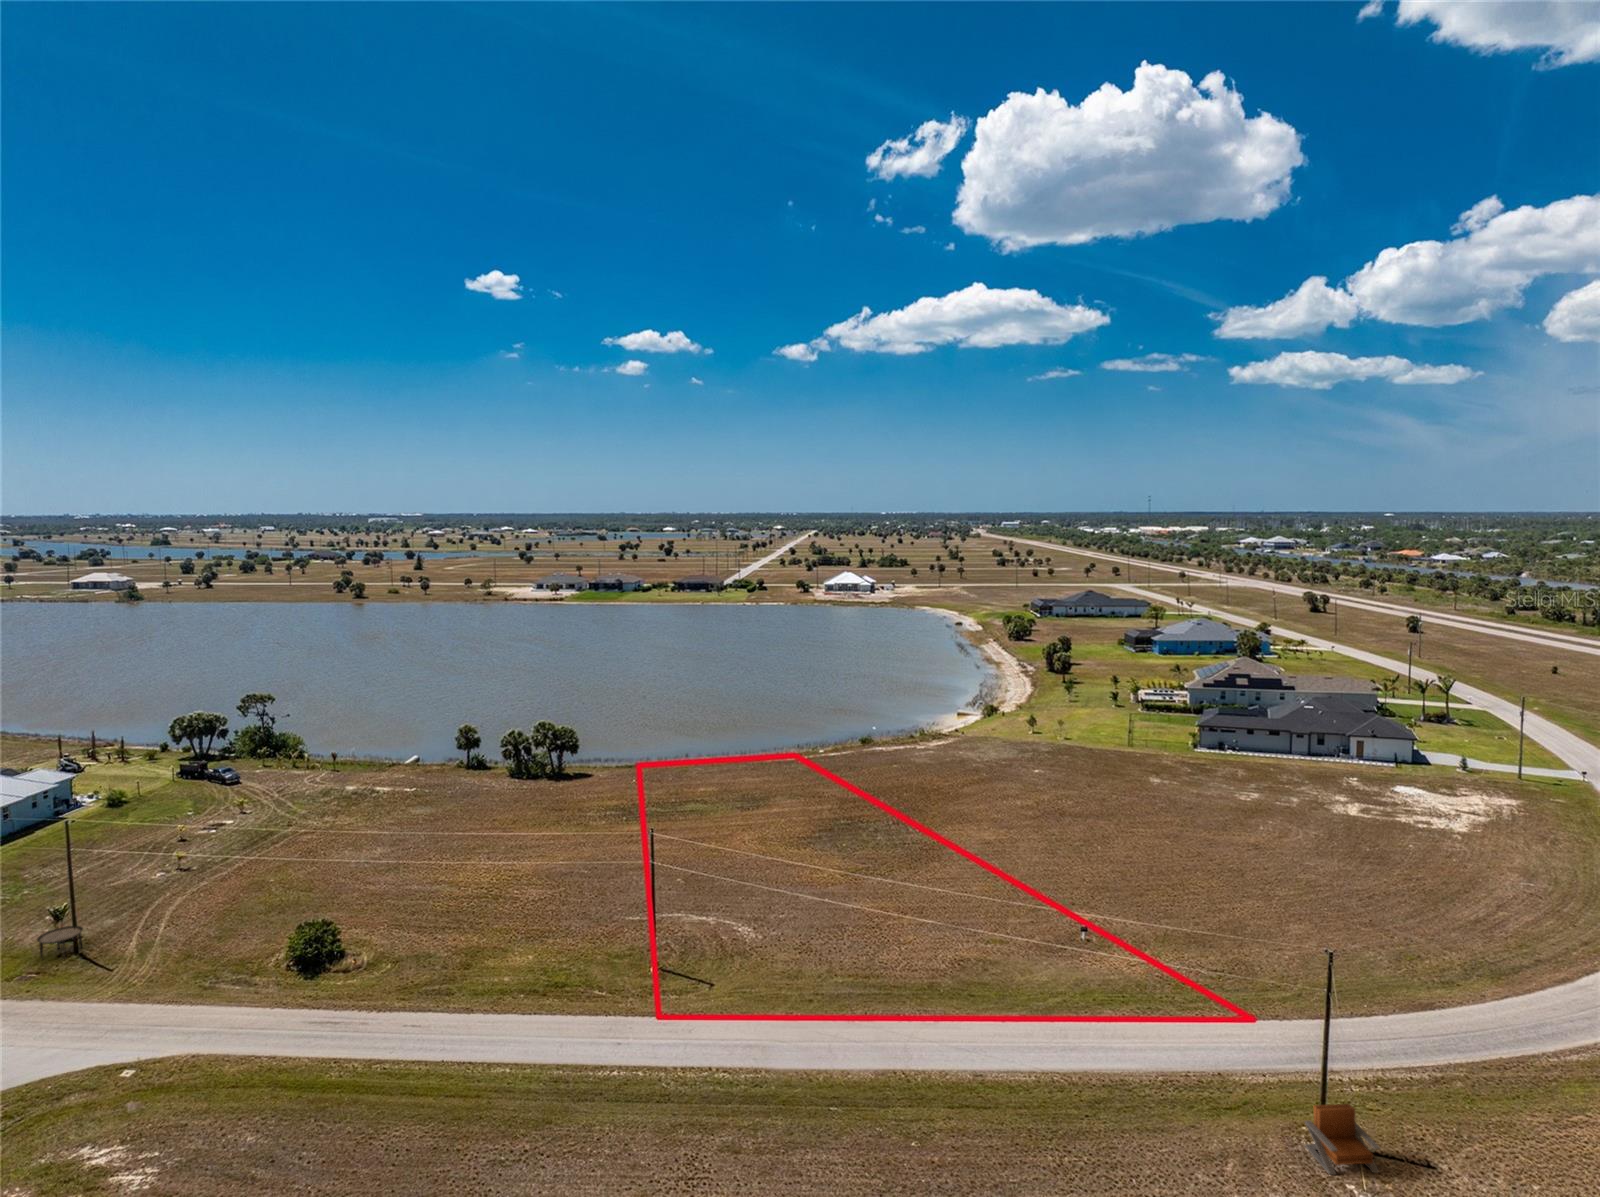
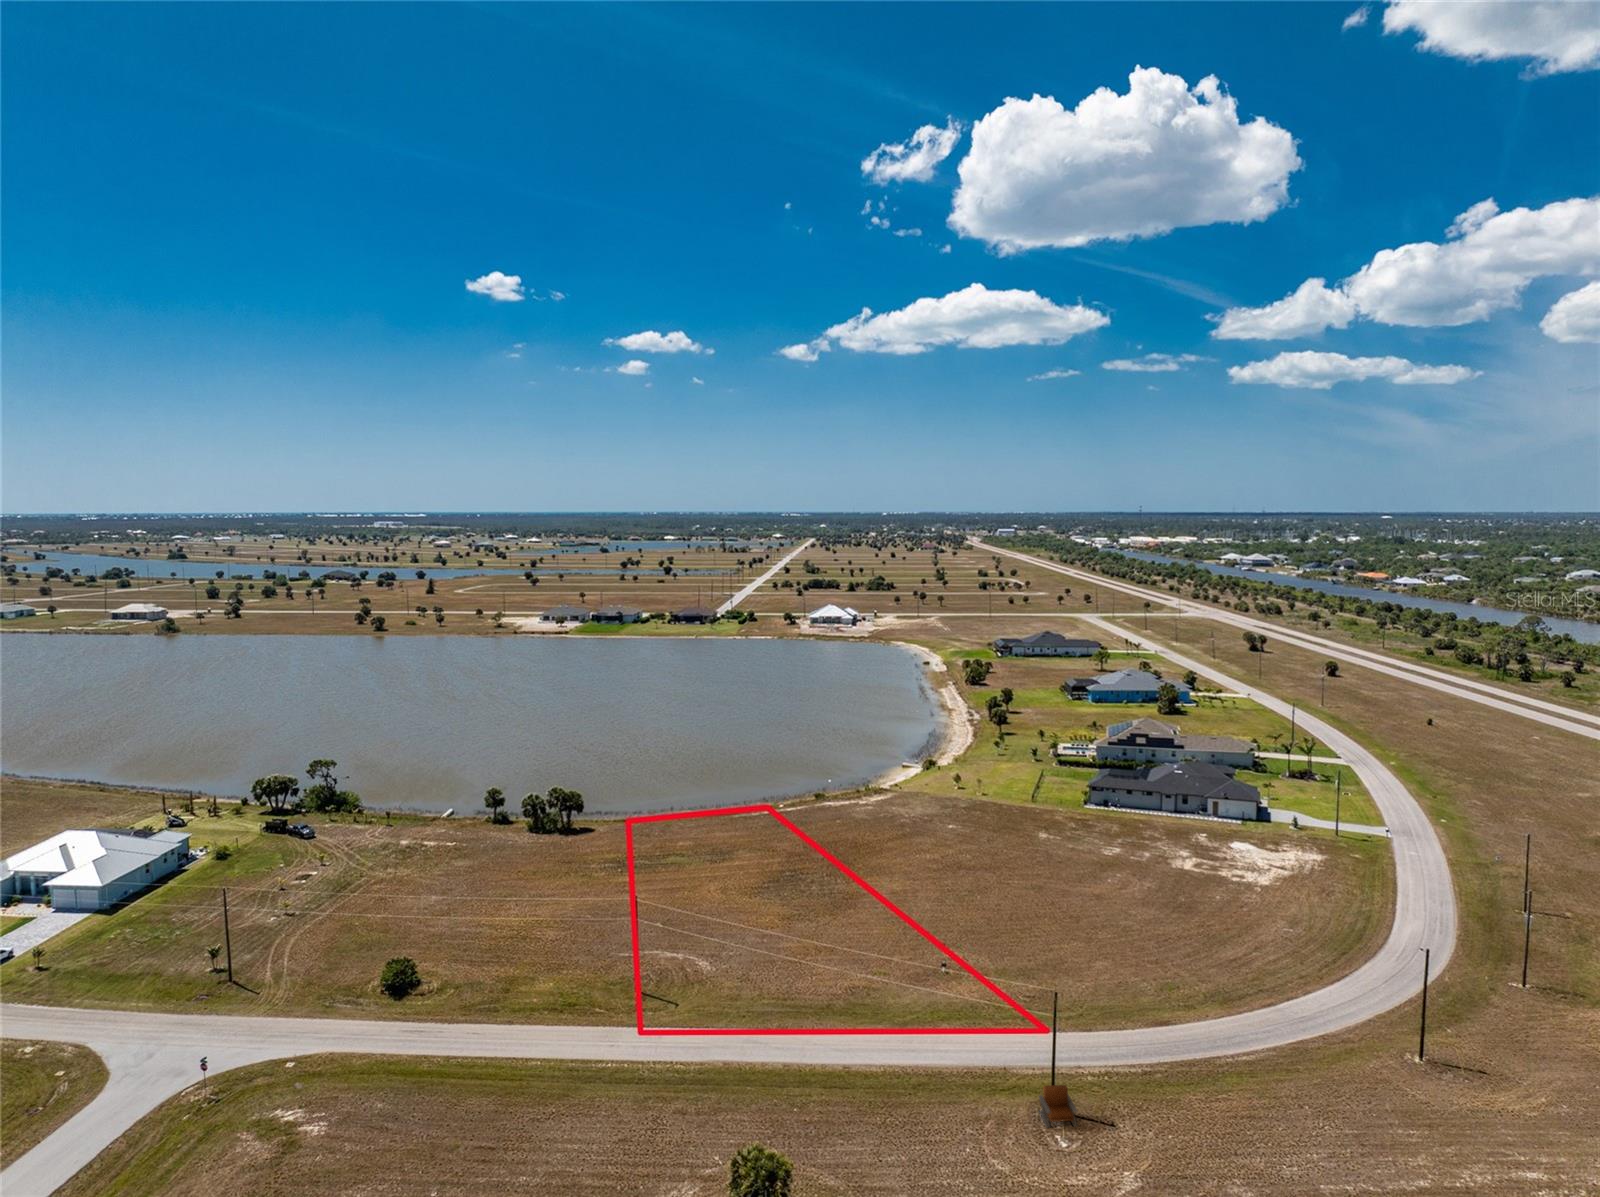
round table: present [37,926,83,959] -> none [204,961,234,986]

